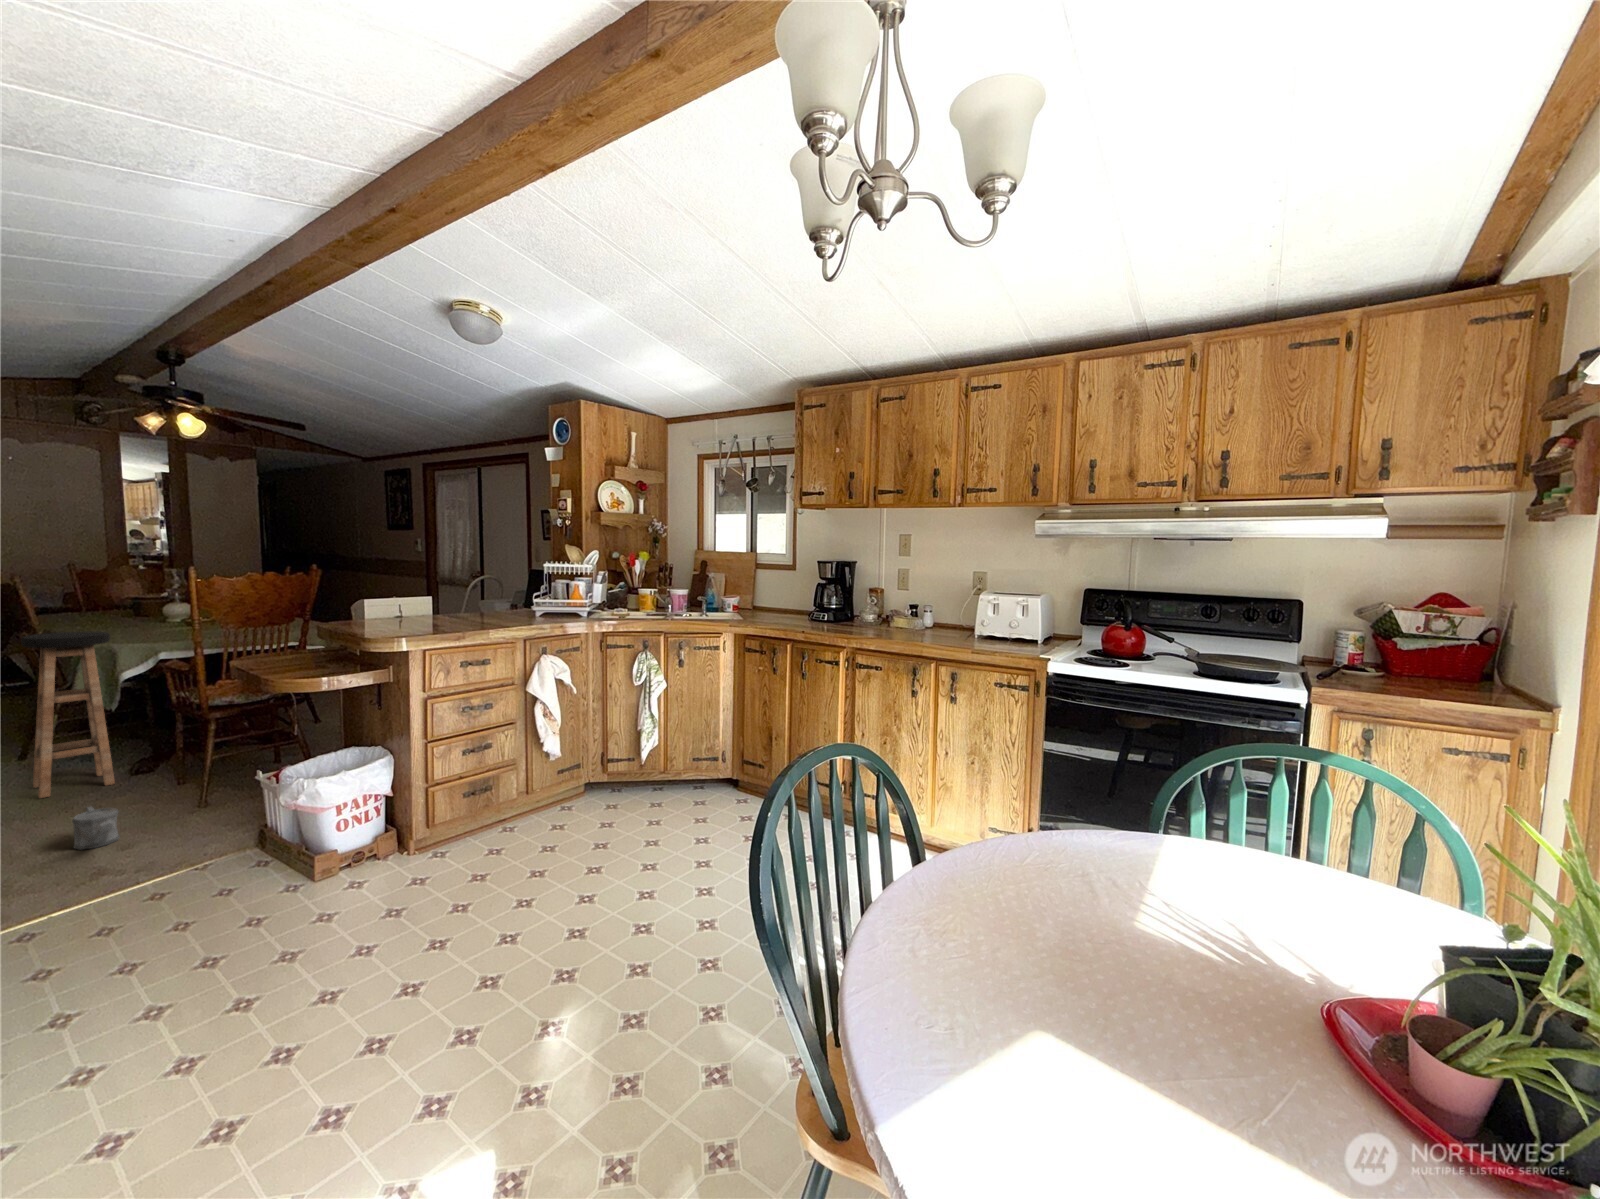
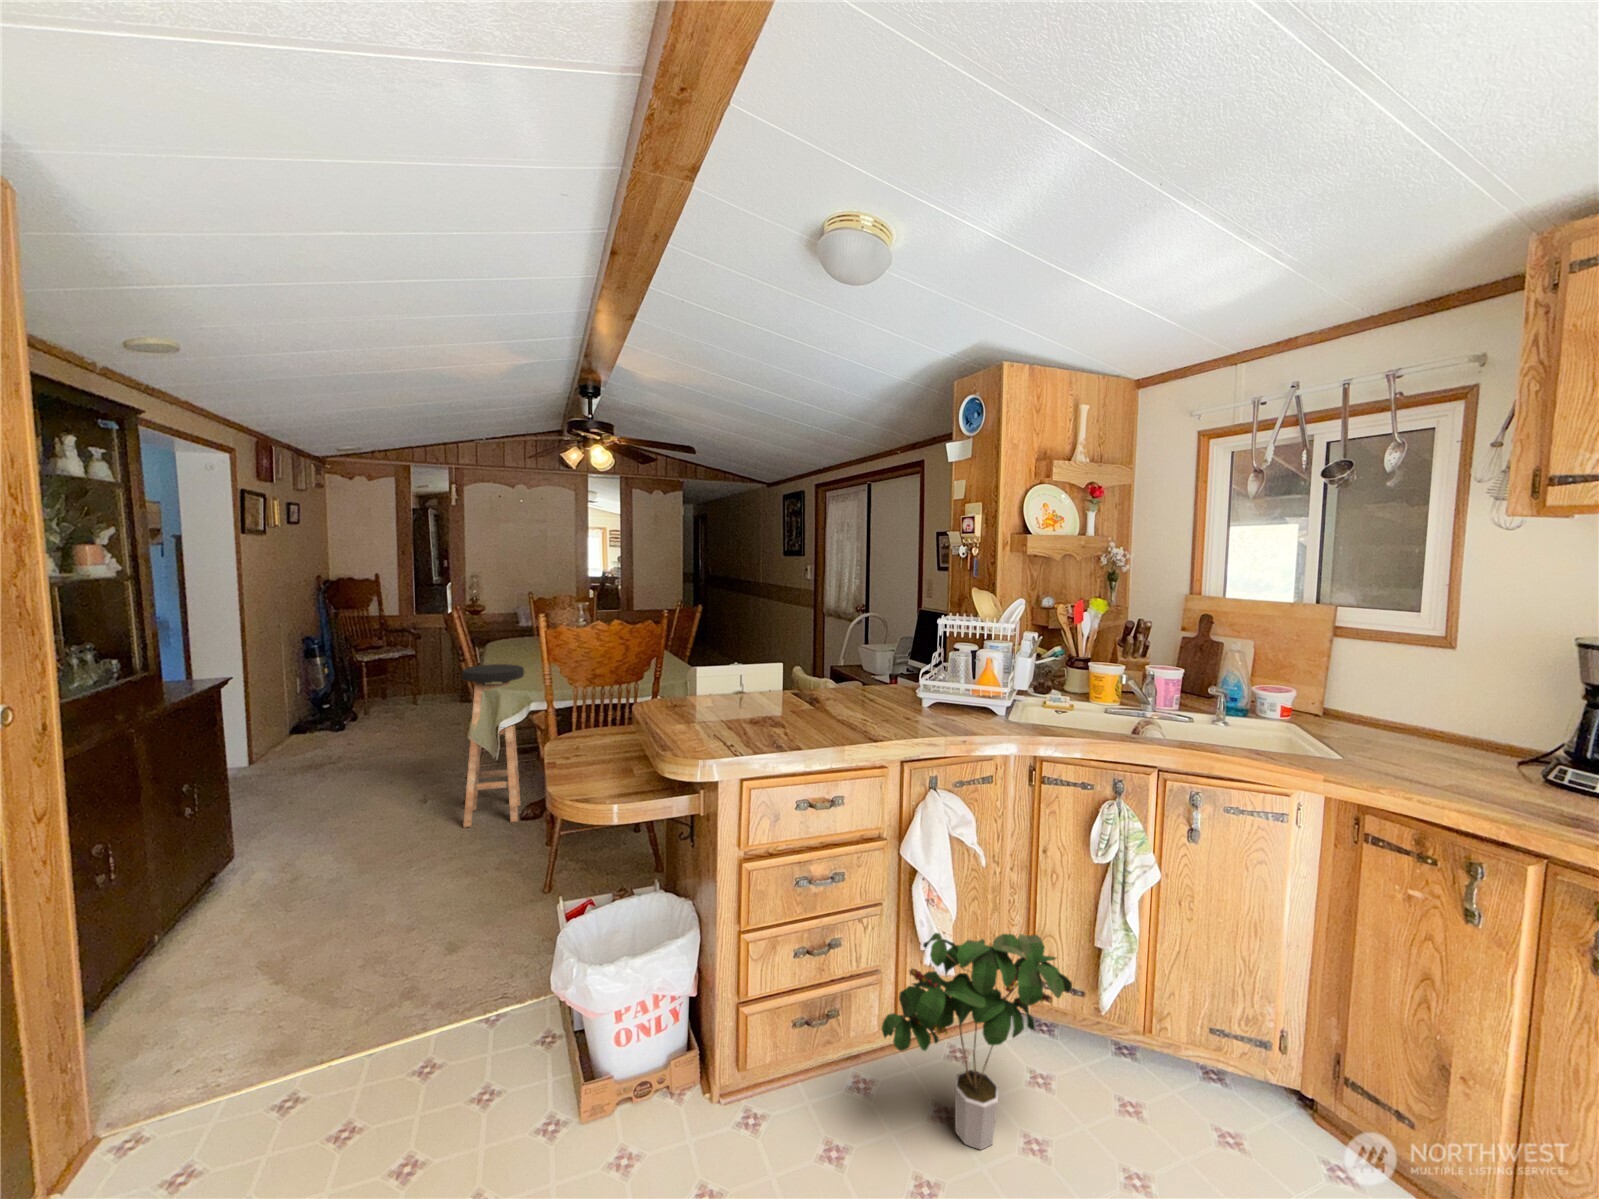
potted plant: none [520,719,622,830] -> present [882,933,1072,1150]
watering can: present [72,807,120,850] -> none [437,869,476,926]

